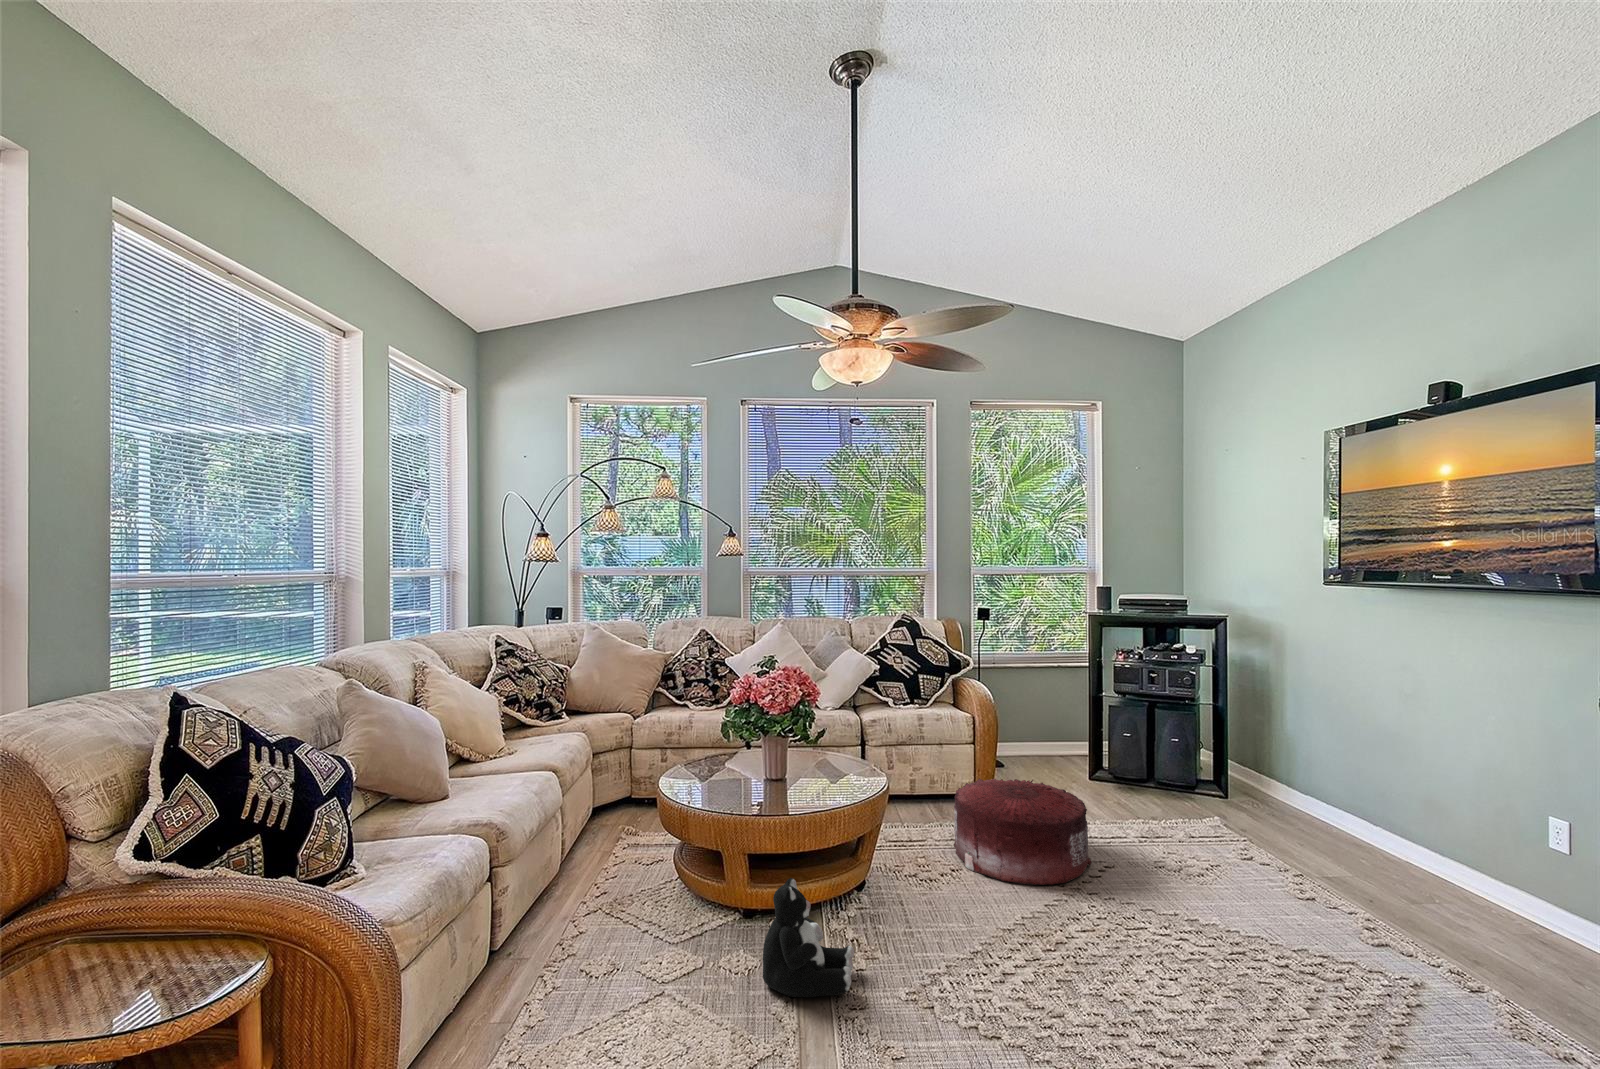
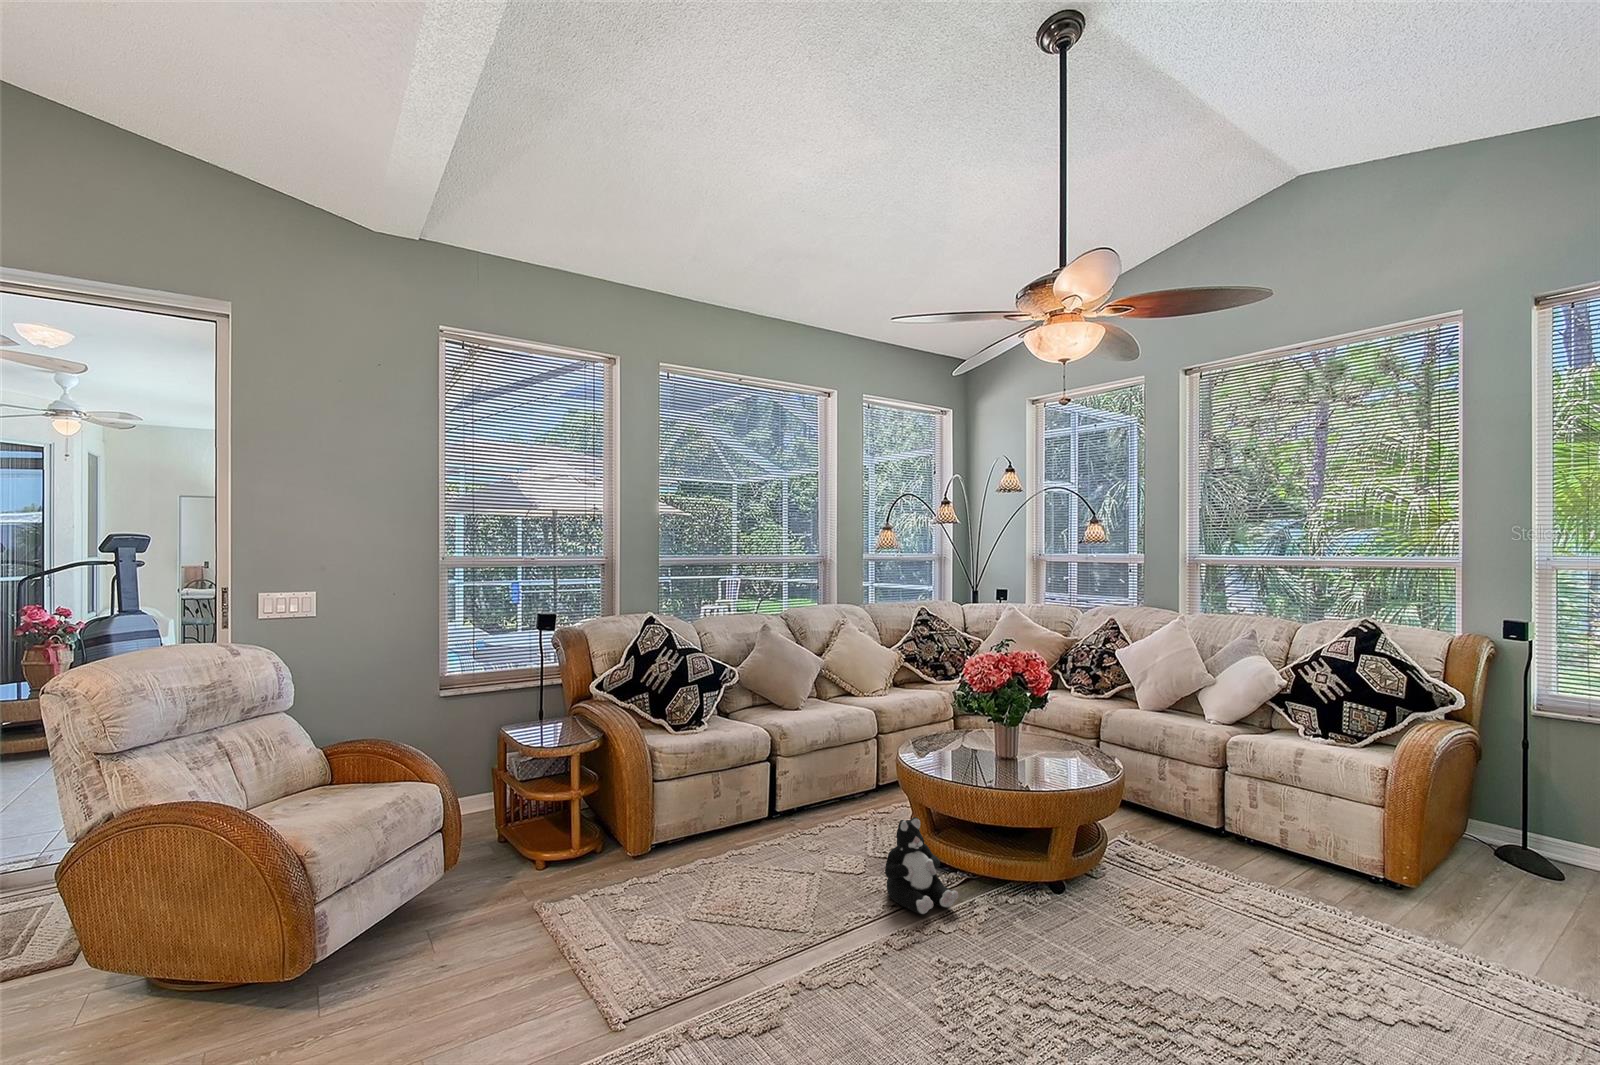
pouf: present [954,779,1092,885] -> none [1209,833,1412,986]

